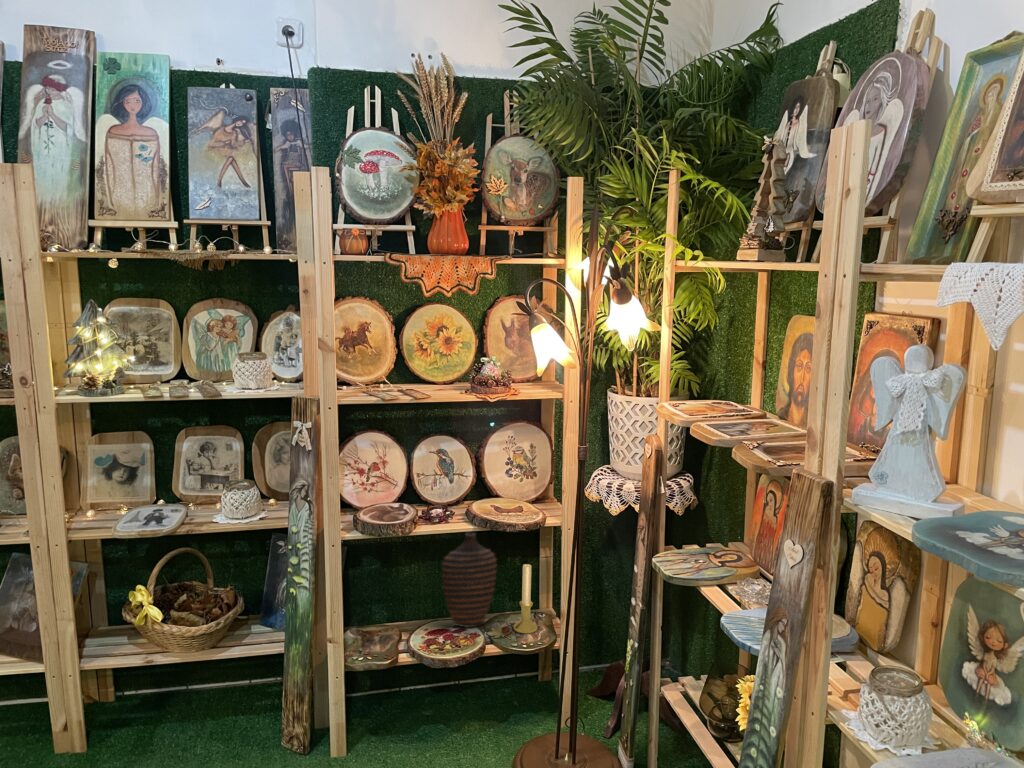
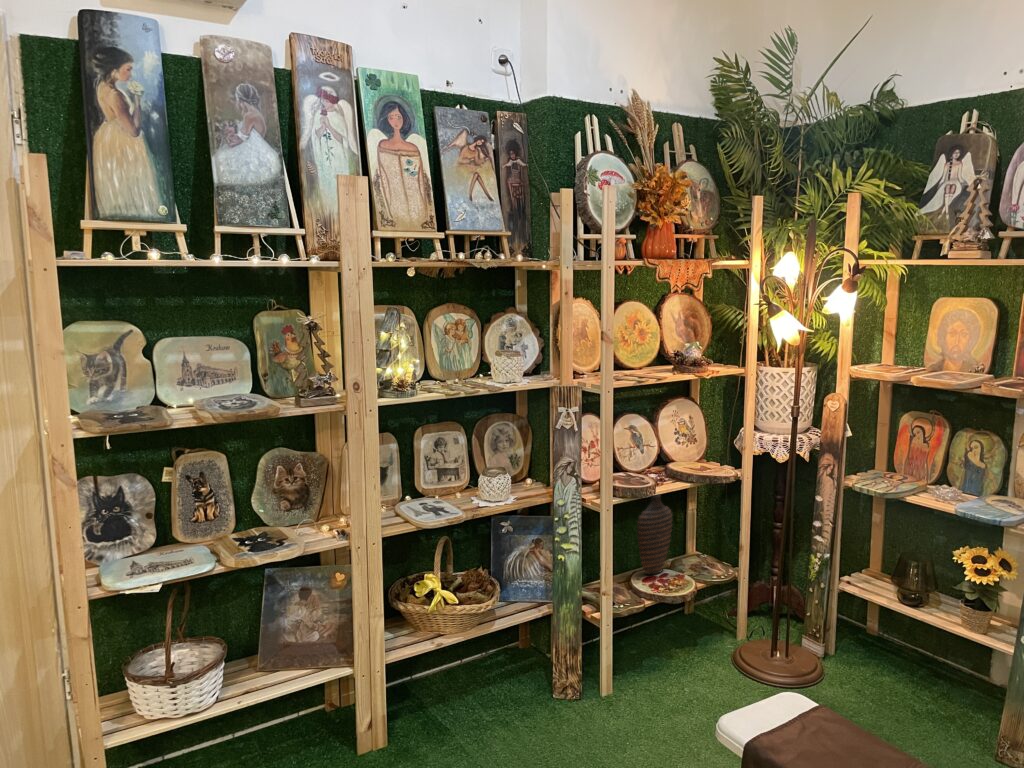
candle holder: present [514,564,537,634] -> none [689,513,709,572]

